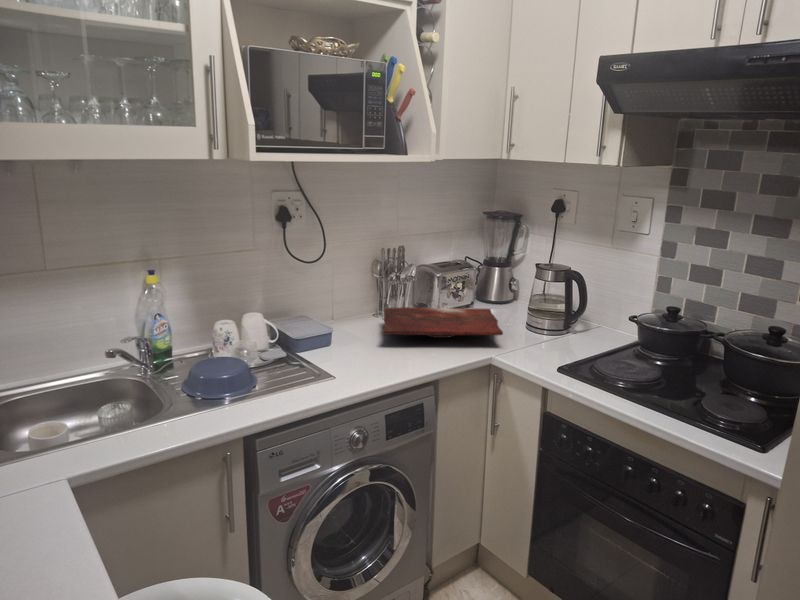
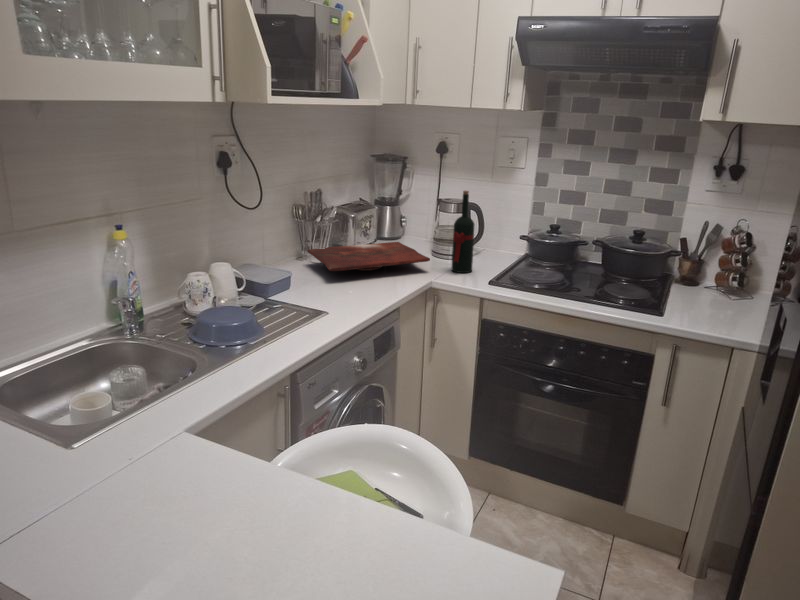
wine bottle: none [527,258,558,354] -> present [452,190,475,273]

